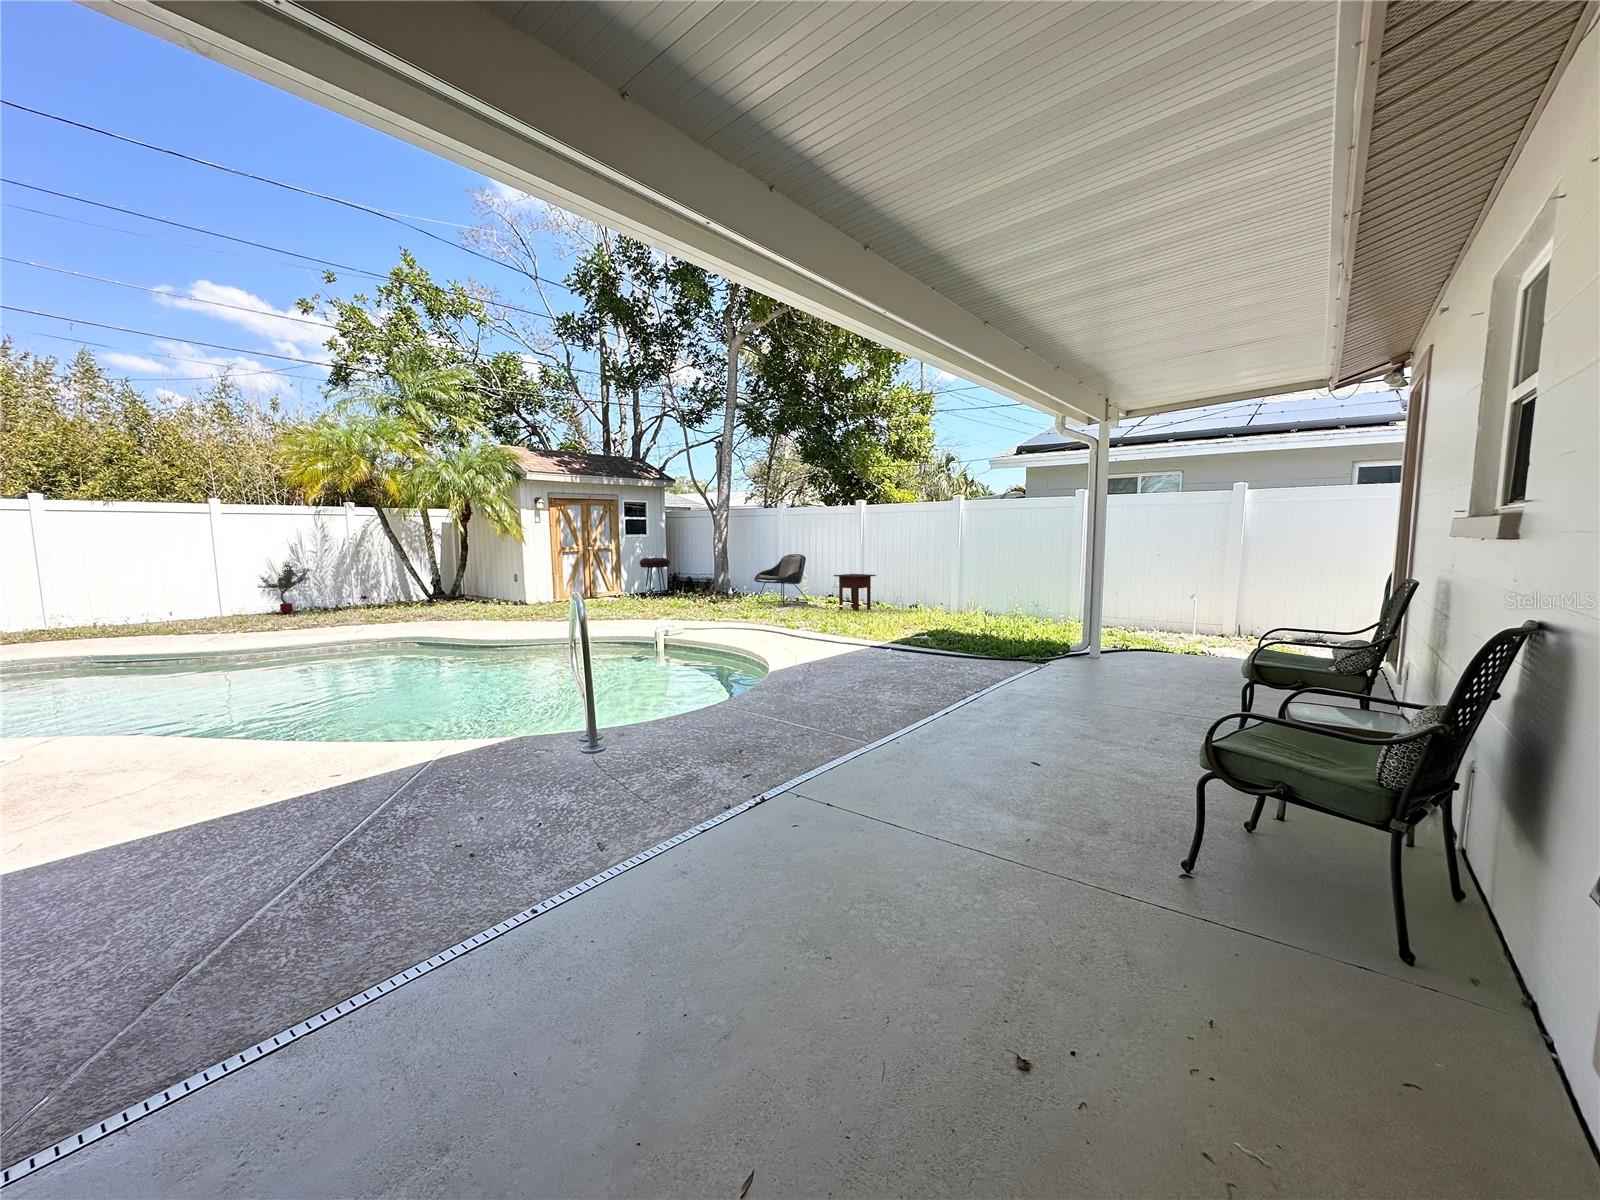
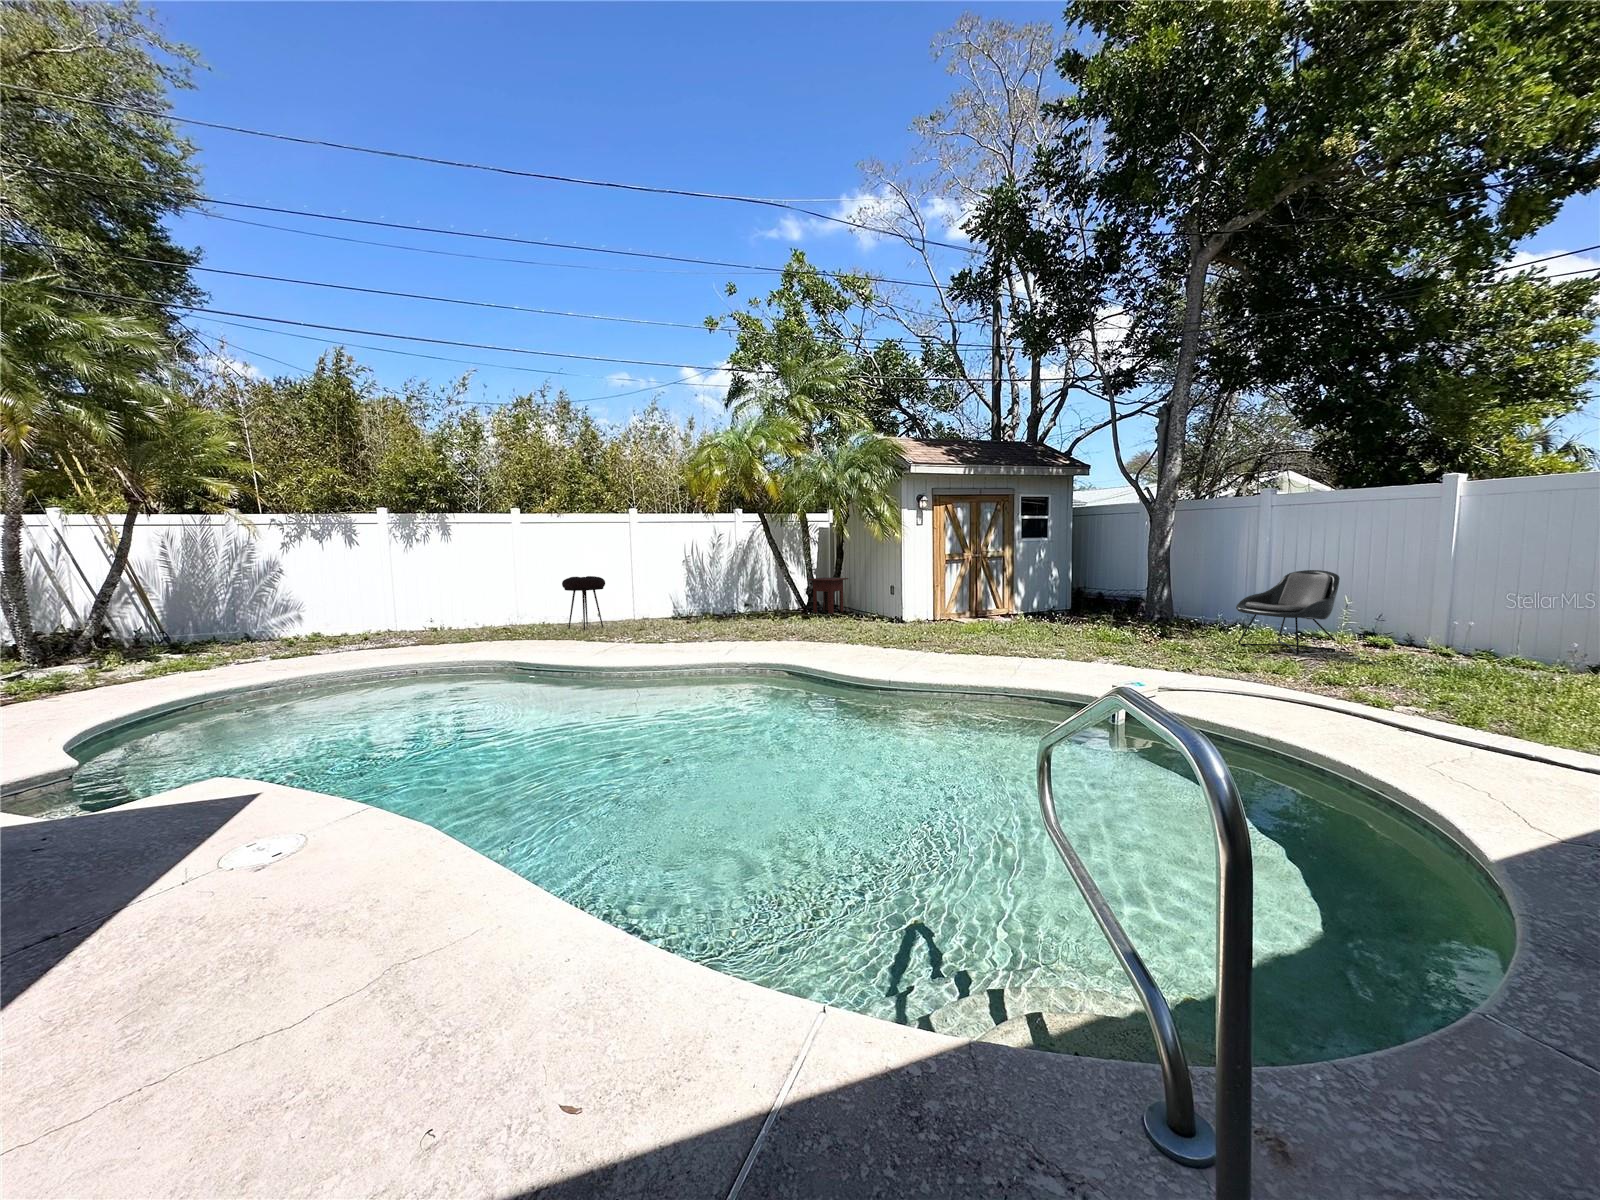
stool: present [640,558,670,596] -> present [562,576,605,630]
potted tree: present [258,562,310,614] -> none [654,569,697,621]
side table: present [834,574,876,611] -> present [808,577,848,614]

